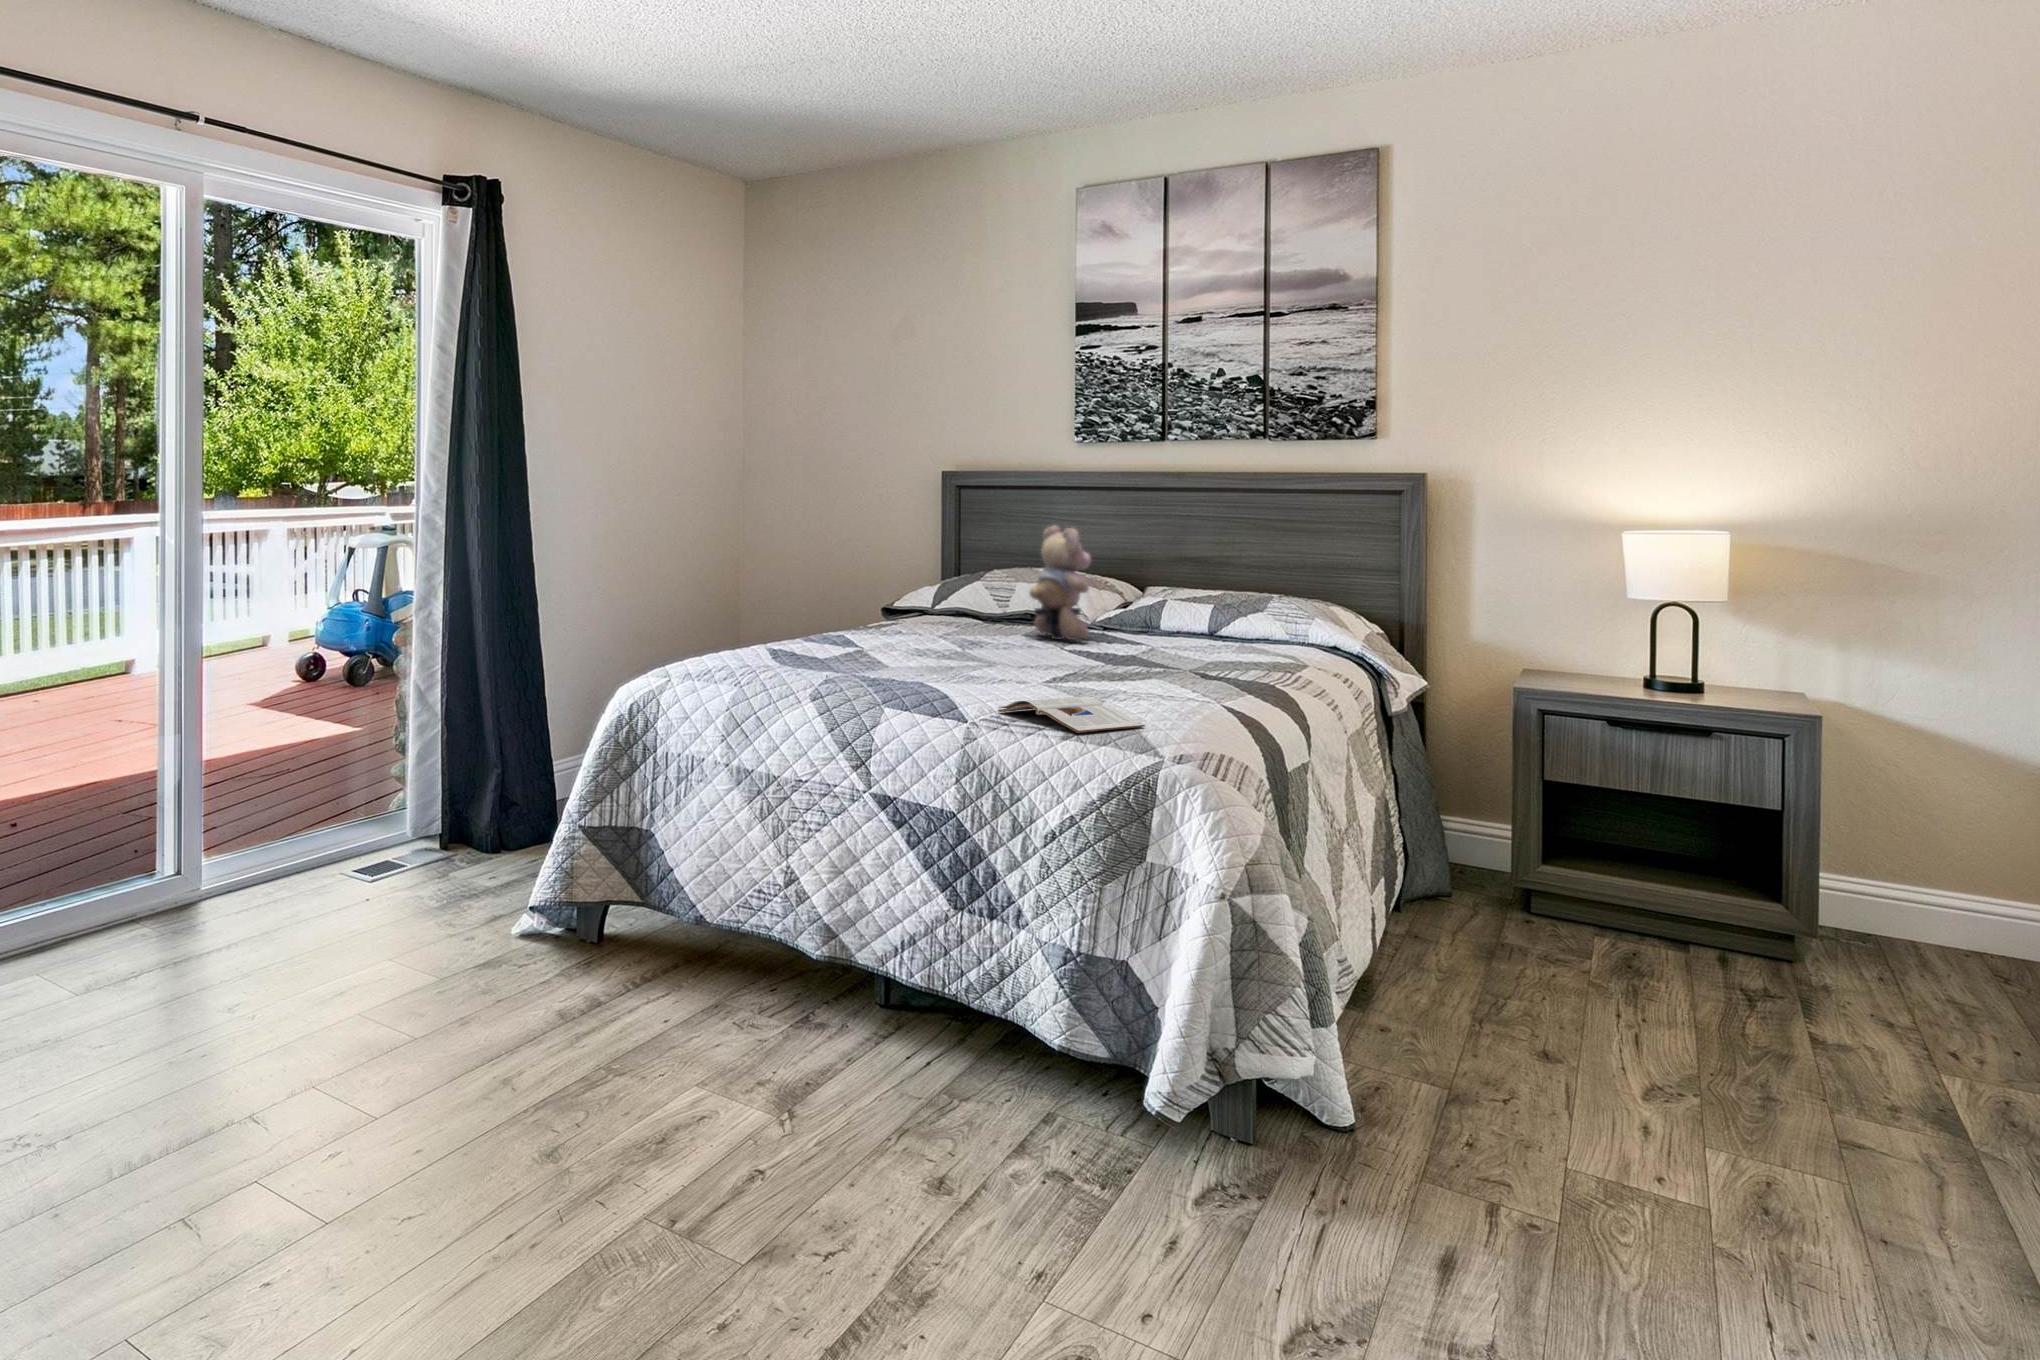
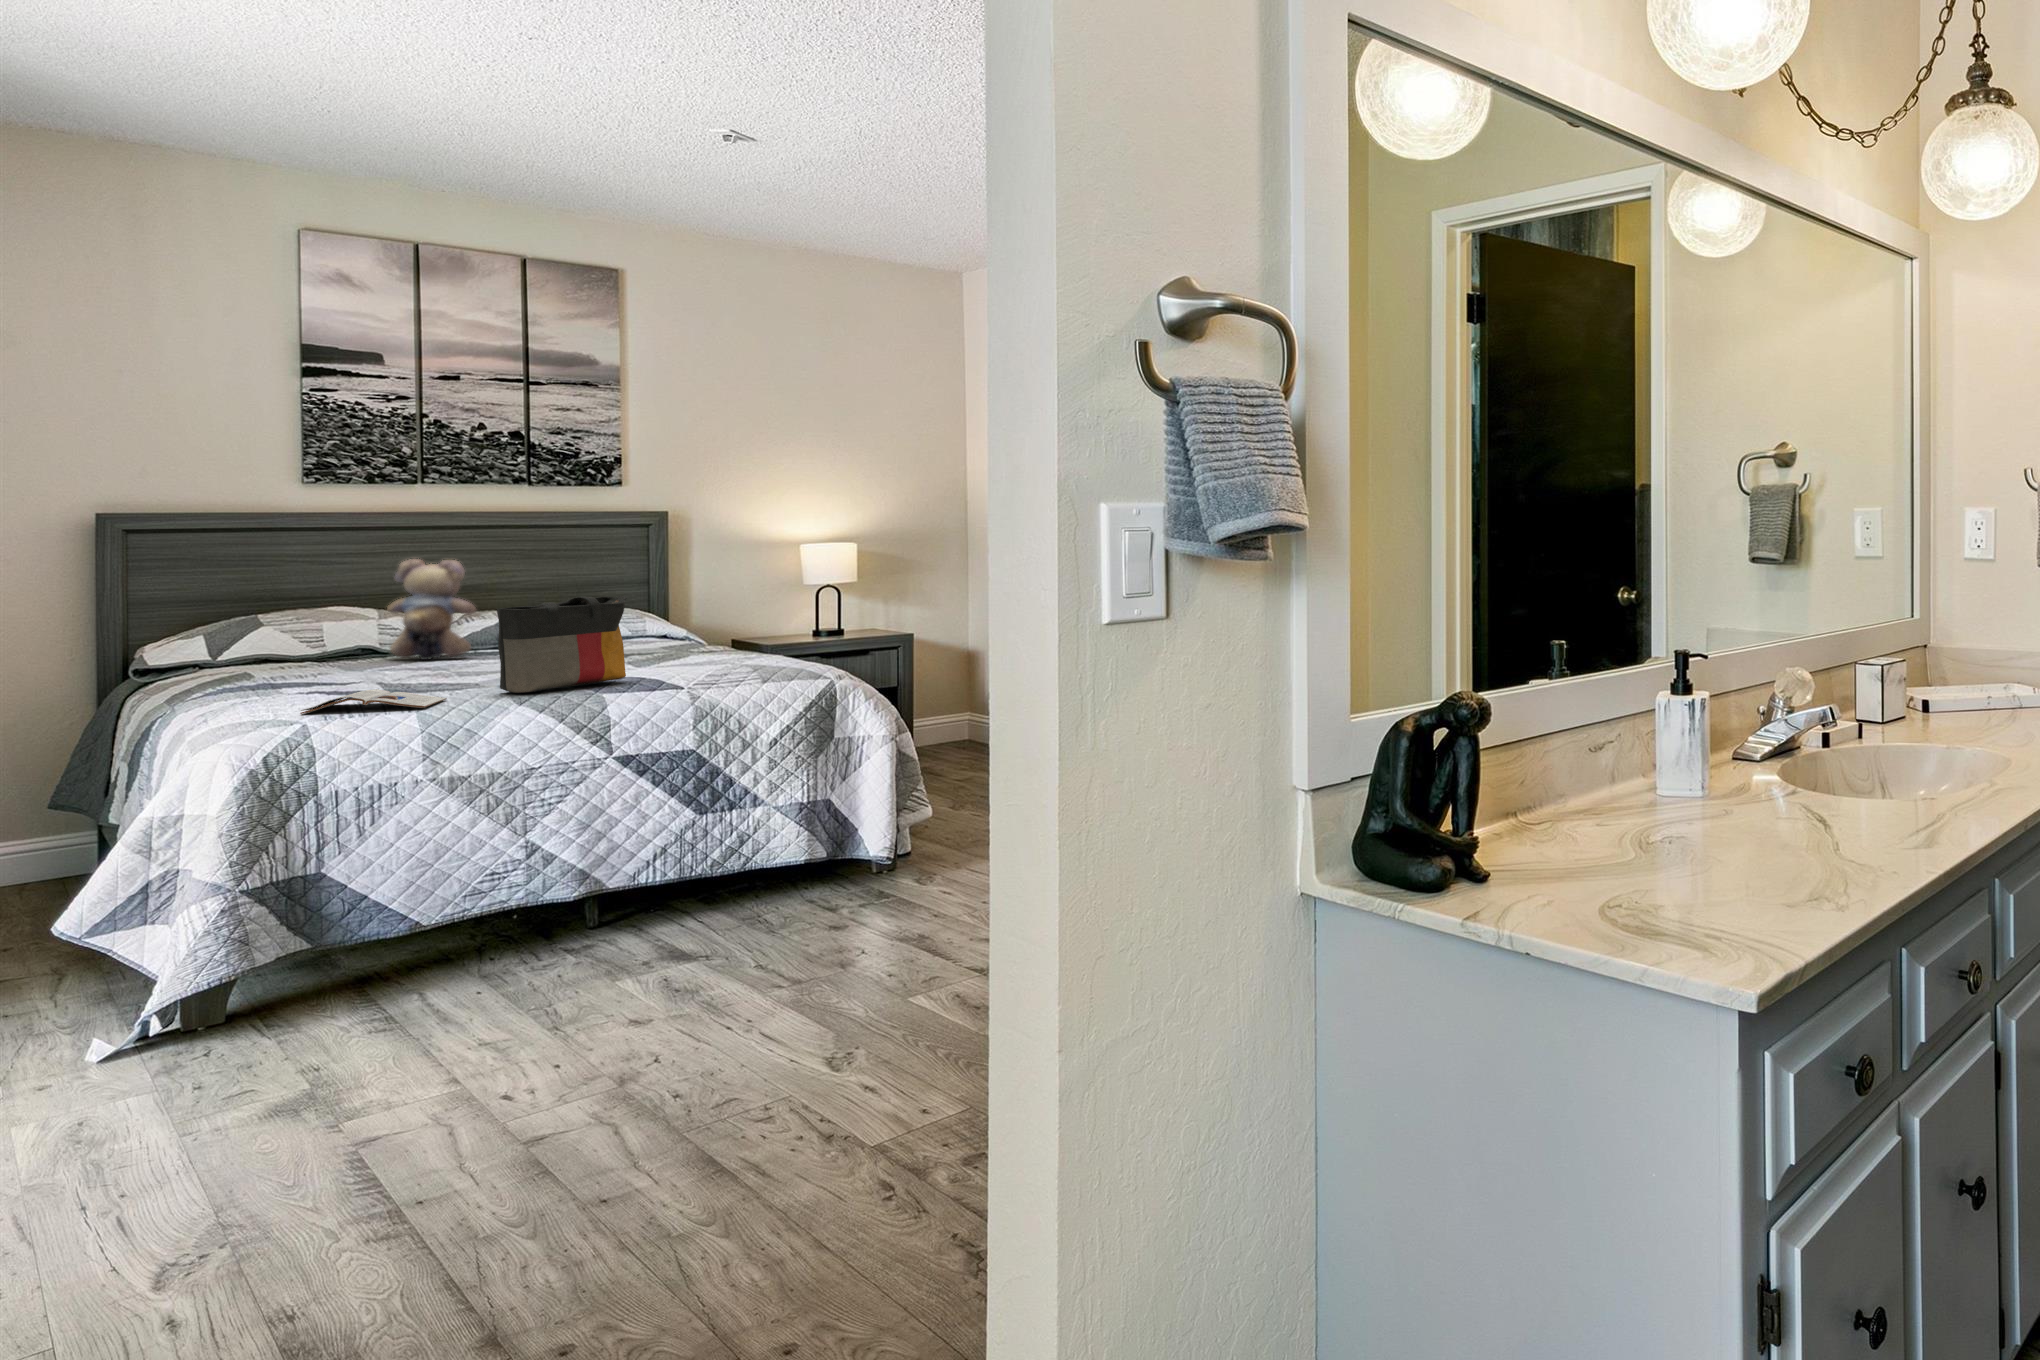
tote bag: none [842,582,991,694] -> present [497,596,627,693]
magazine: present [998,696,1145,733] -> present [300,689,447,714]

